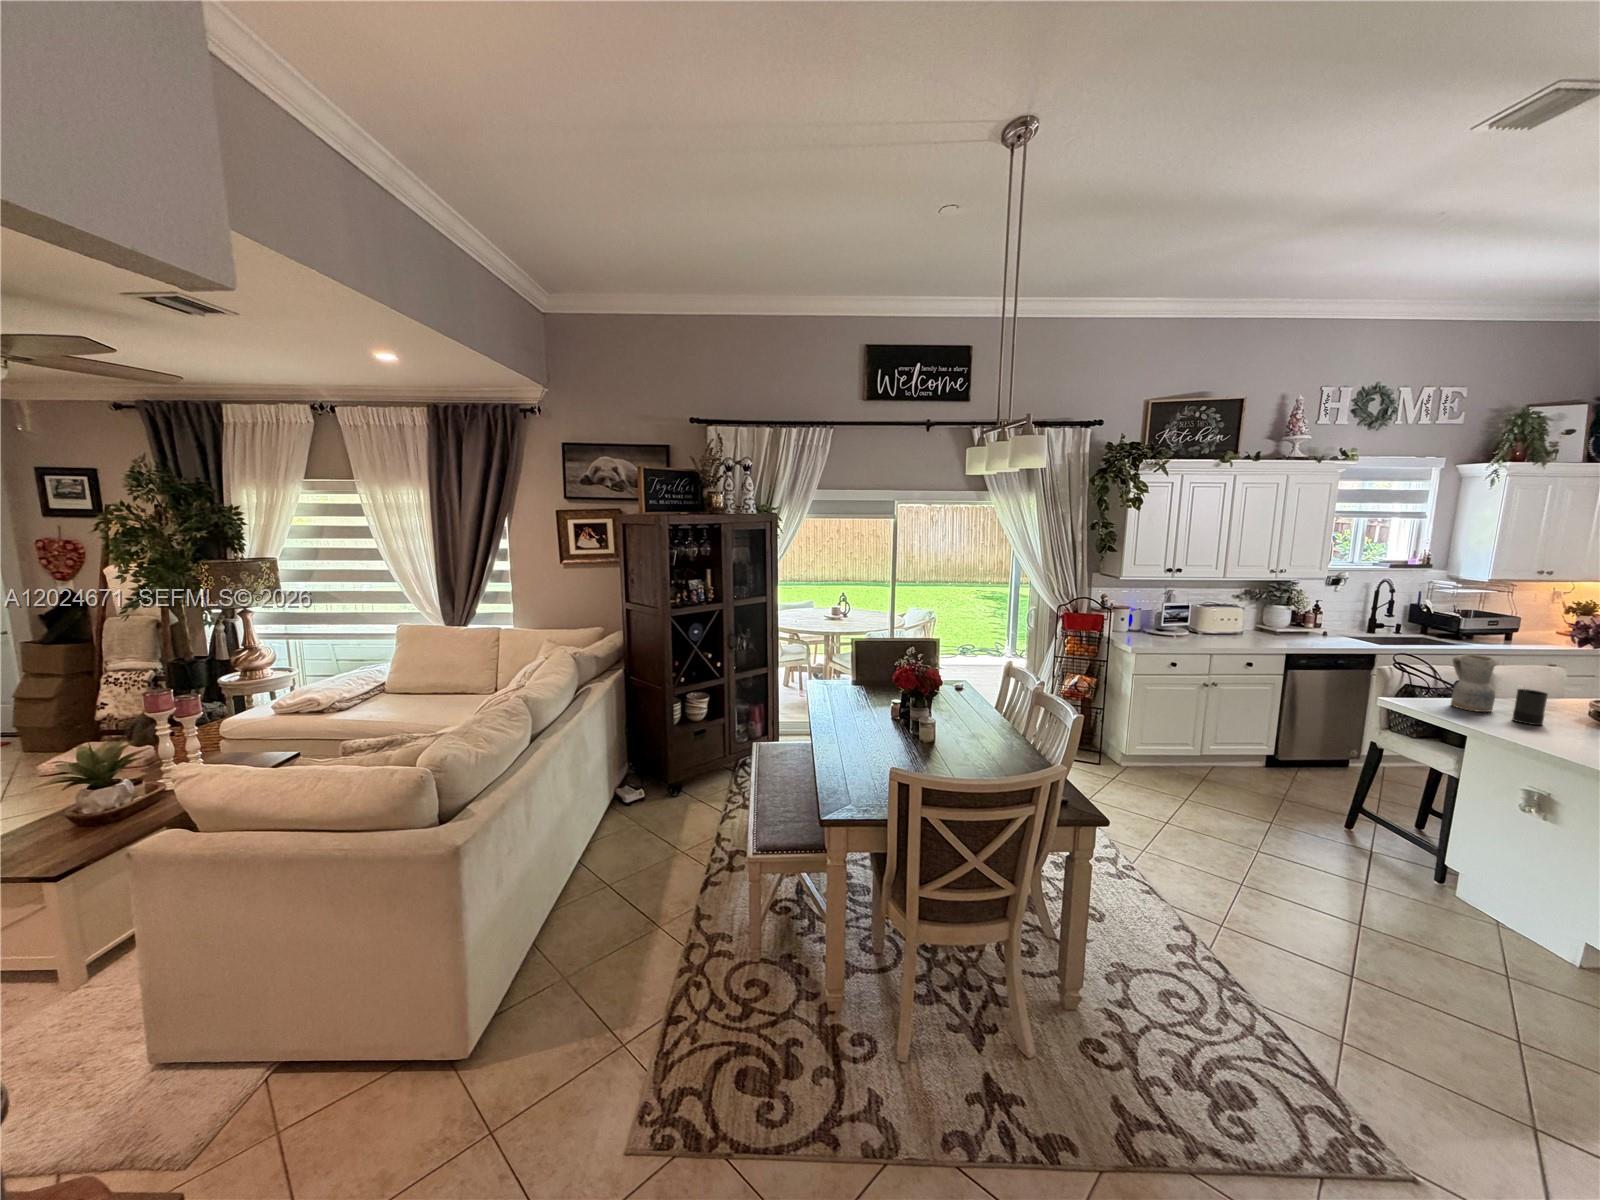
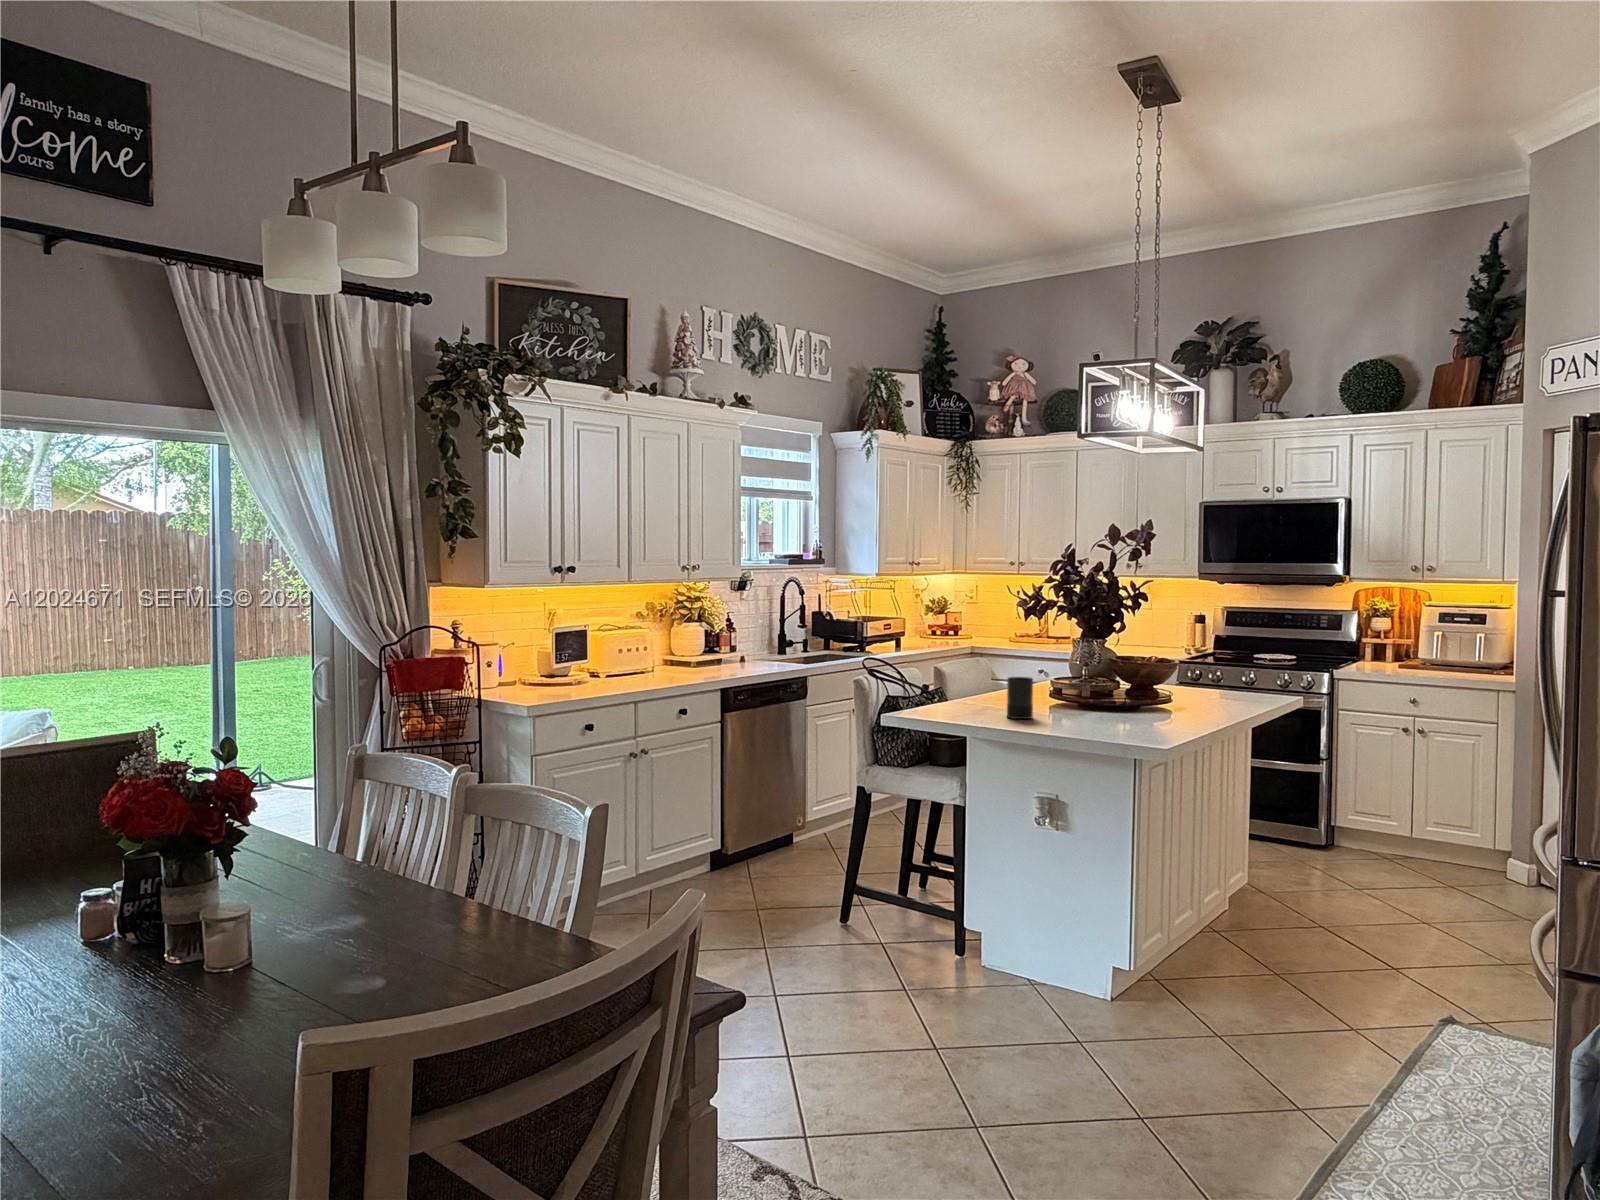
ceramic pitcher: present [1451,654,1495,712] -> none [939,643,984,715]

